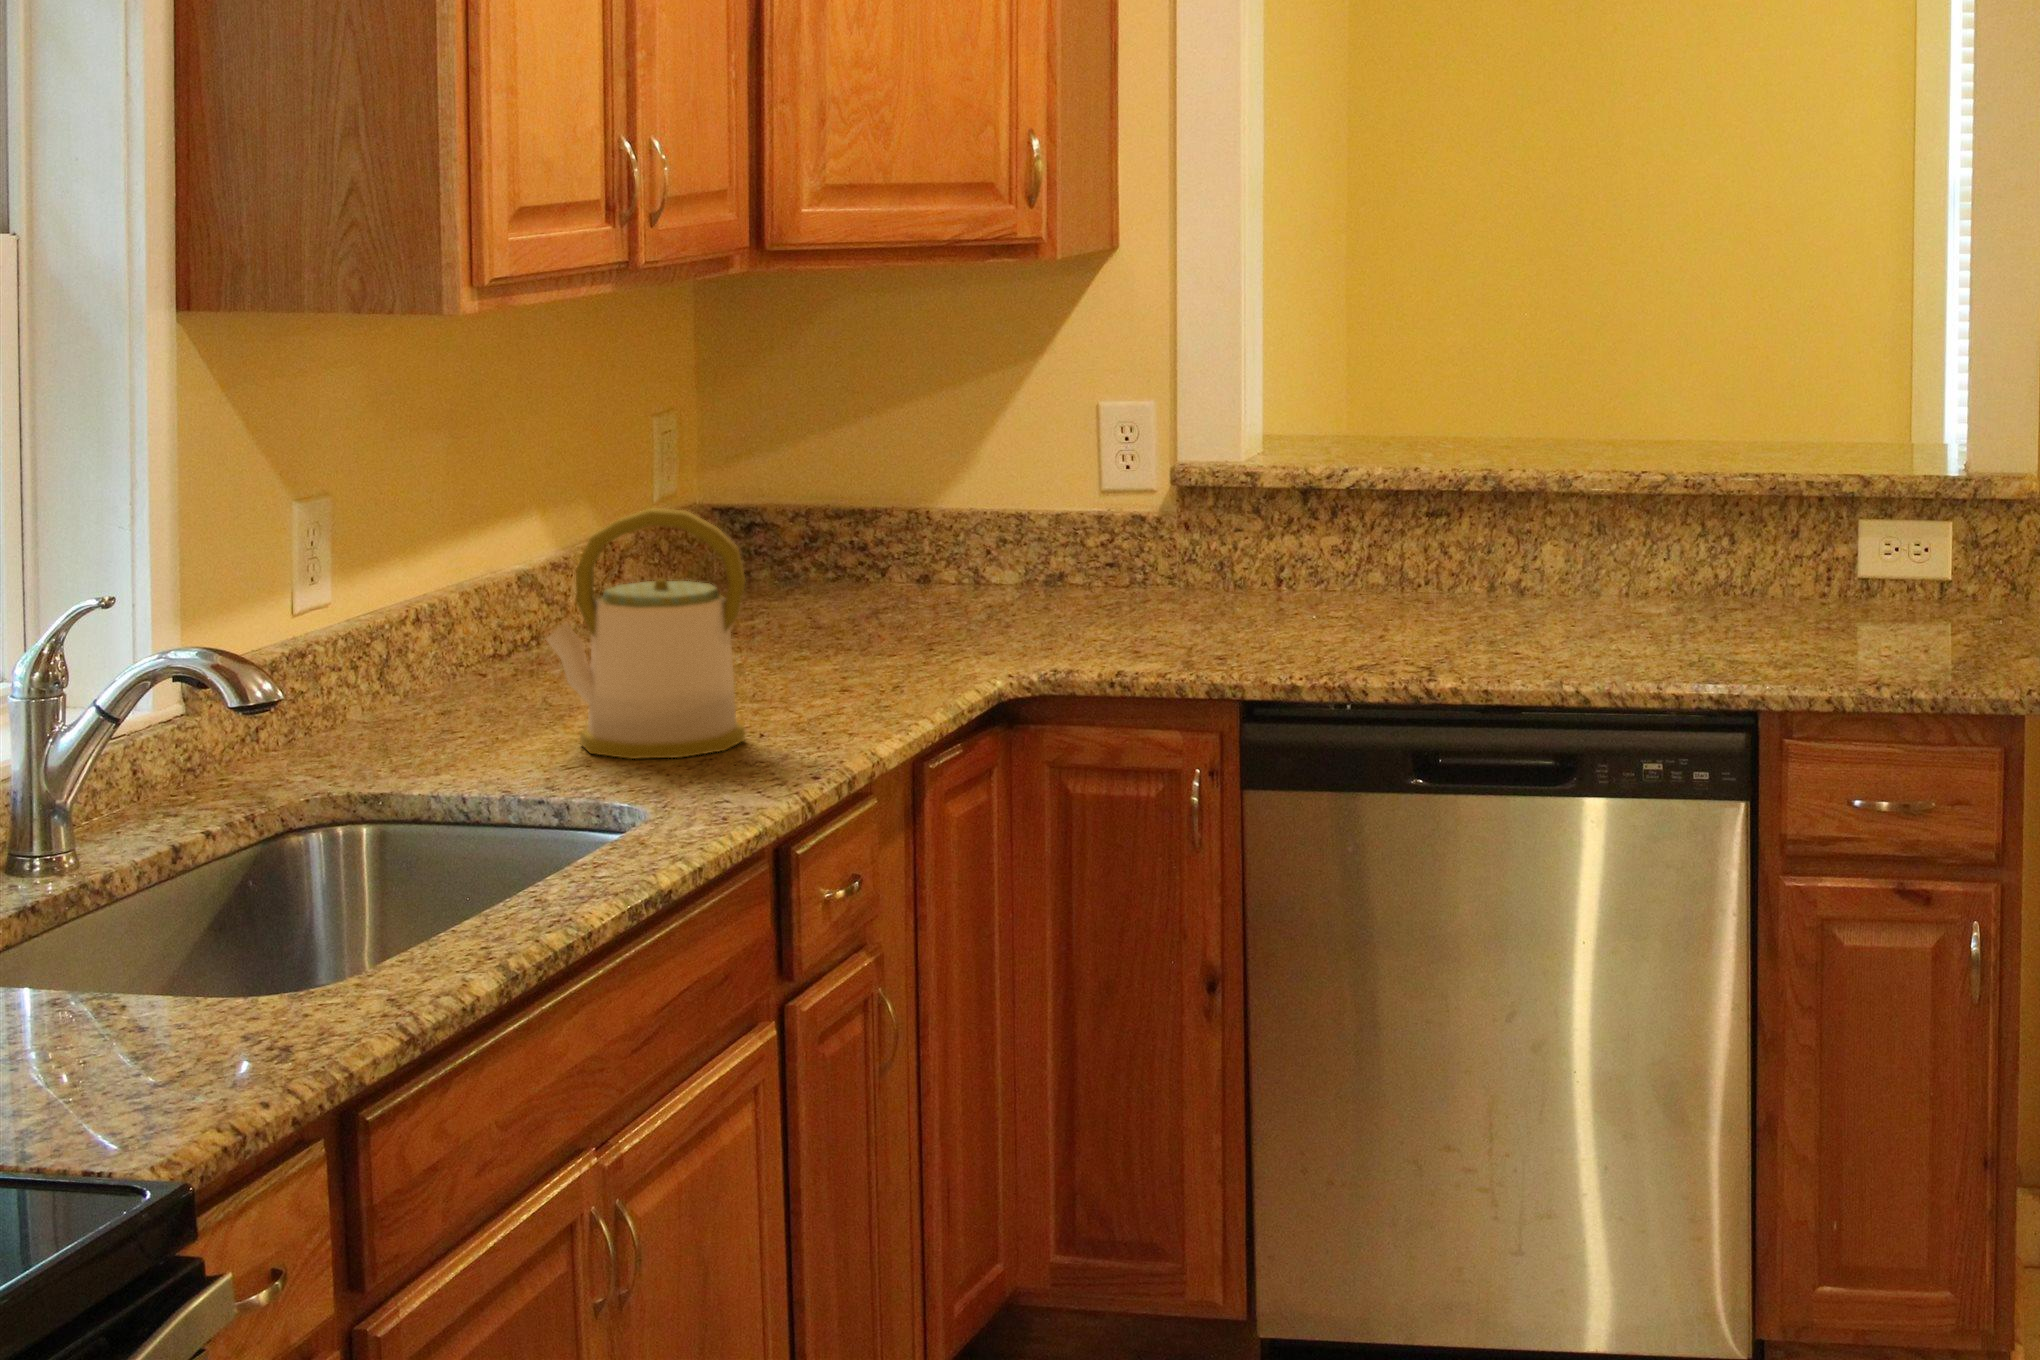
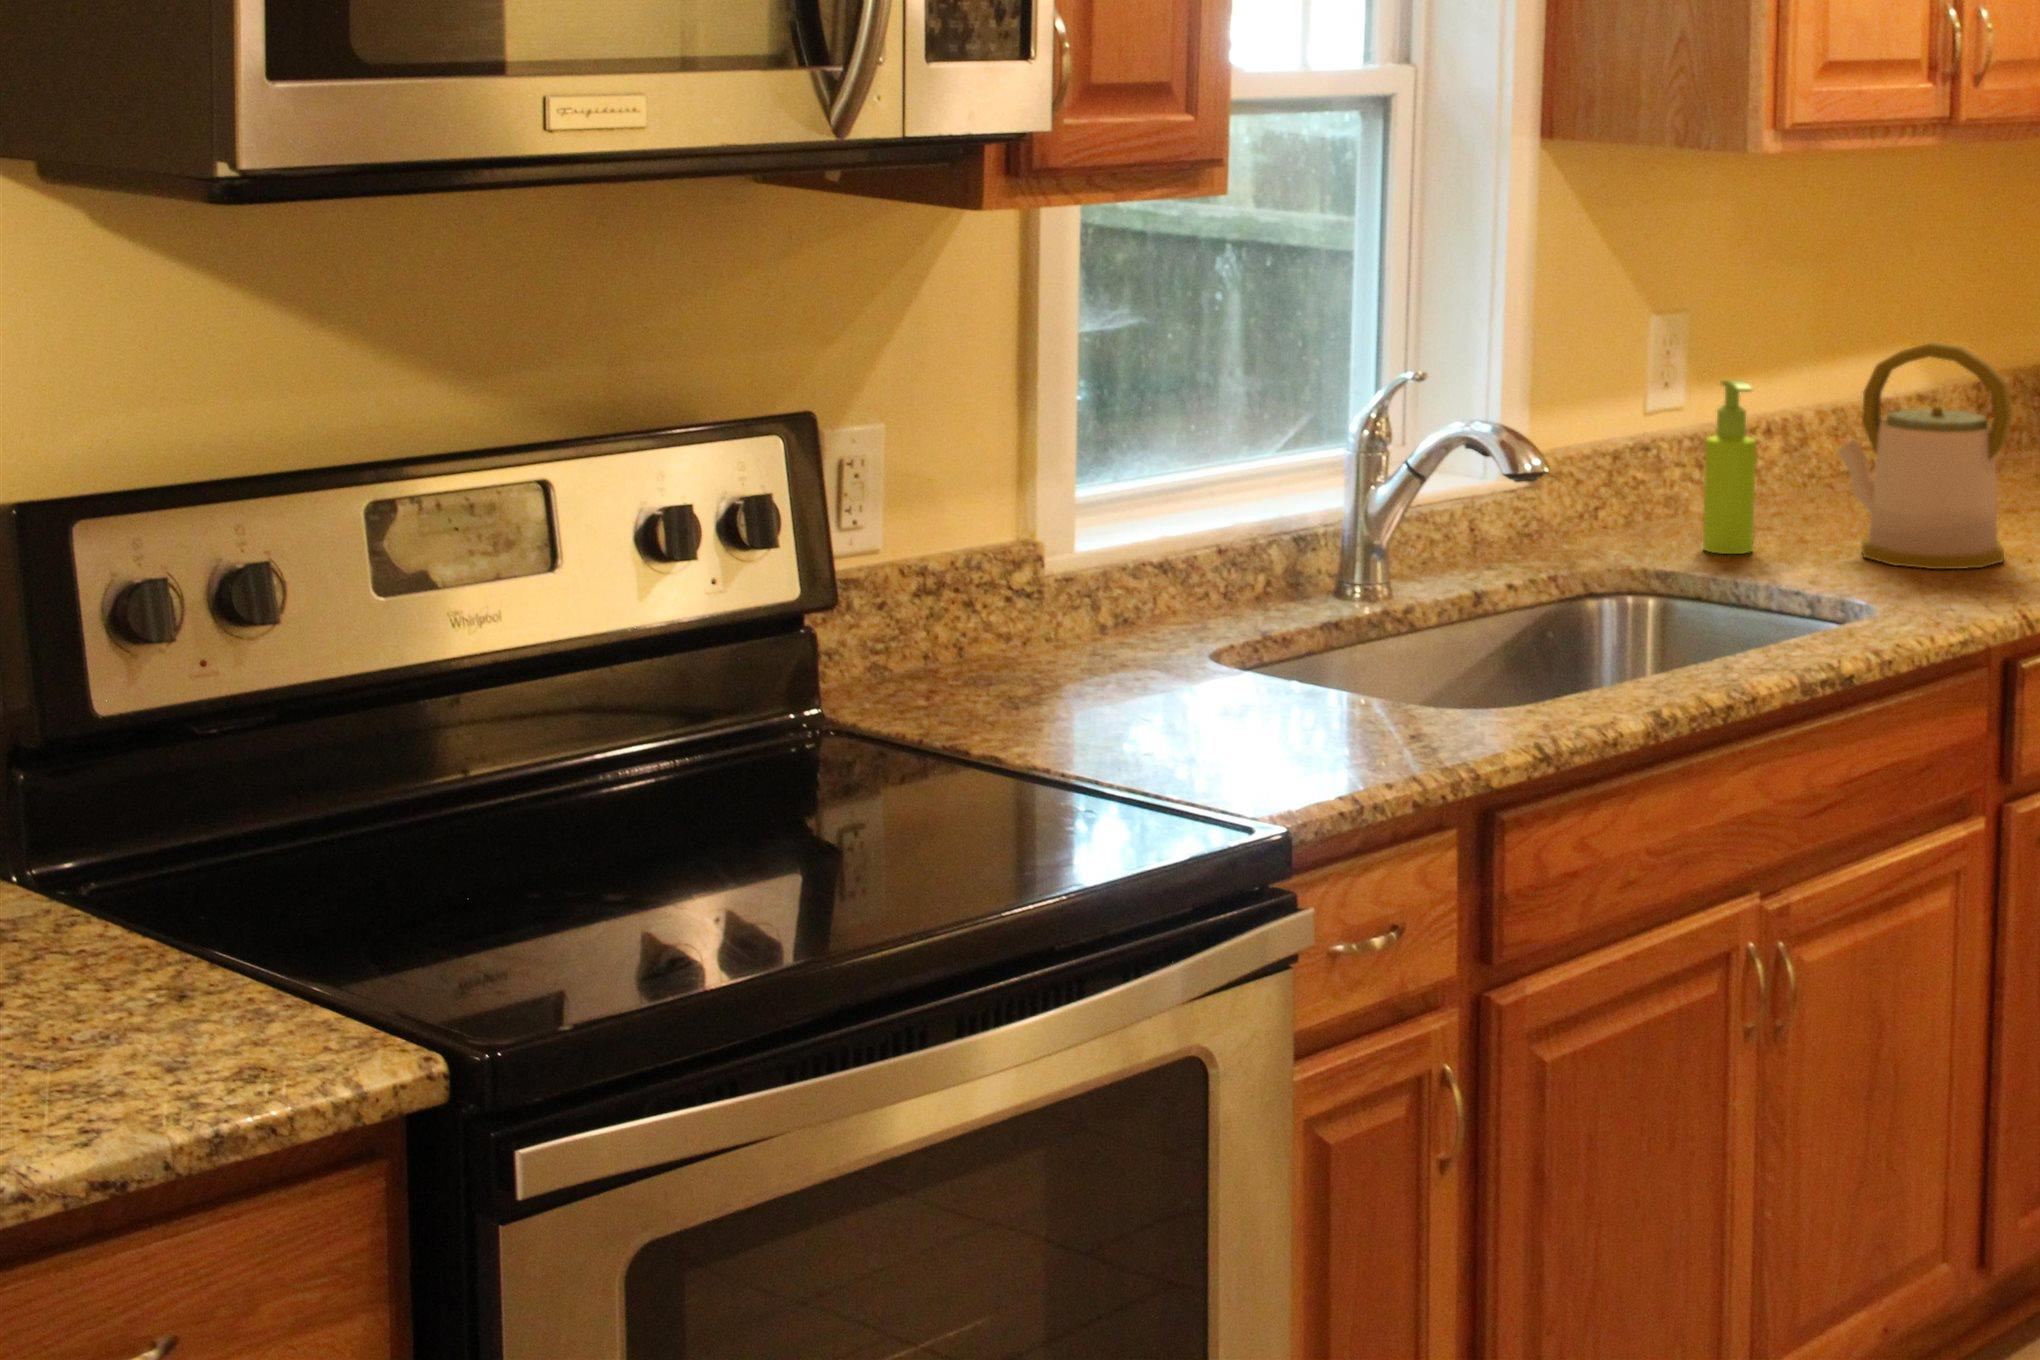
soap dispenser: none [398,569,460,768] -> present [1703,380,1756,554]

